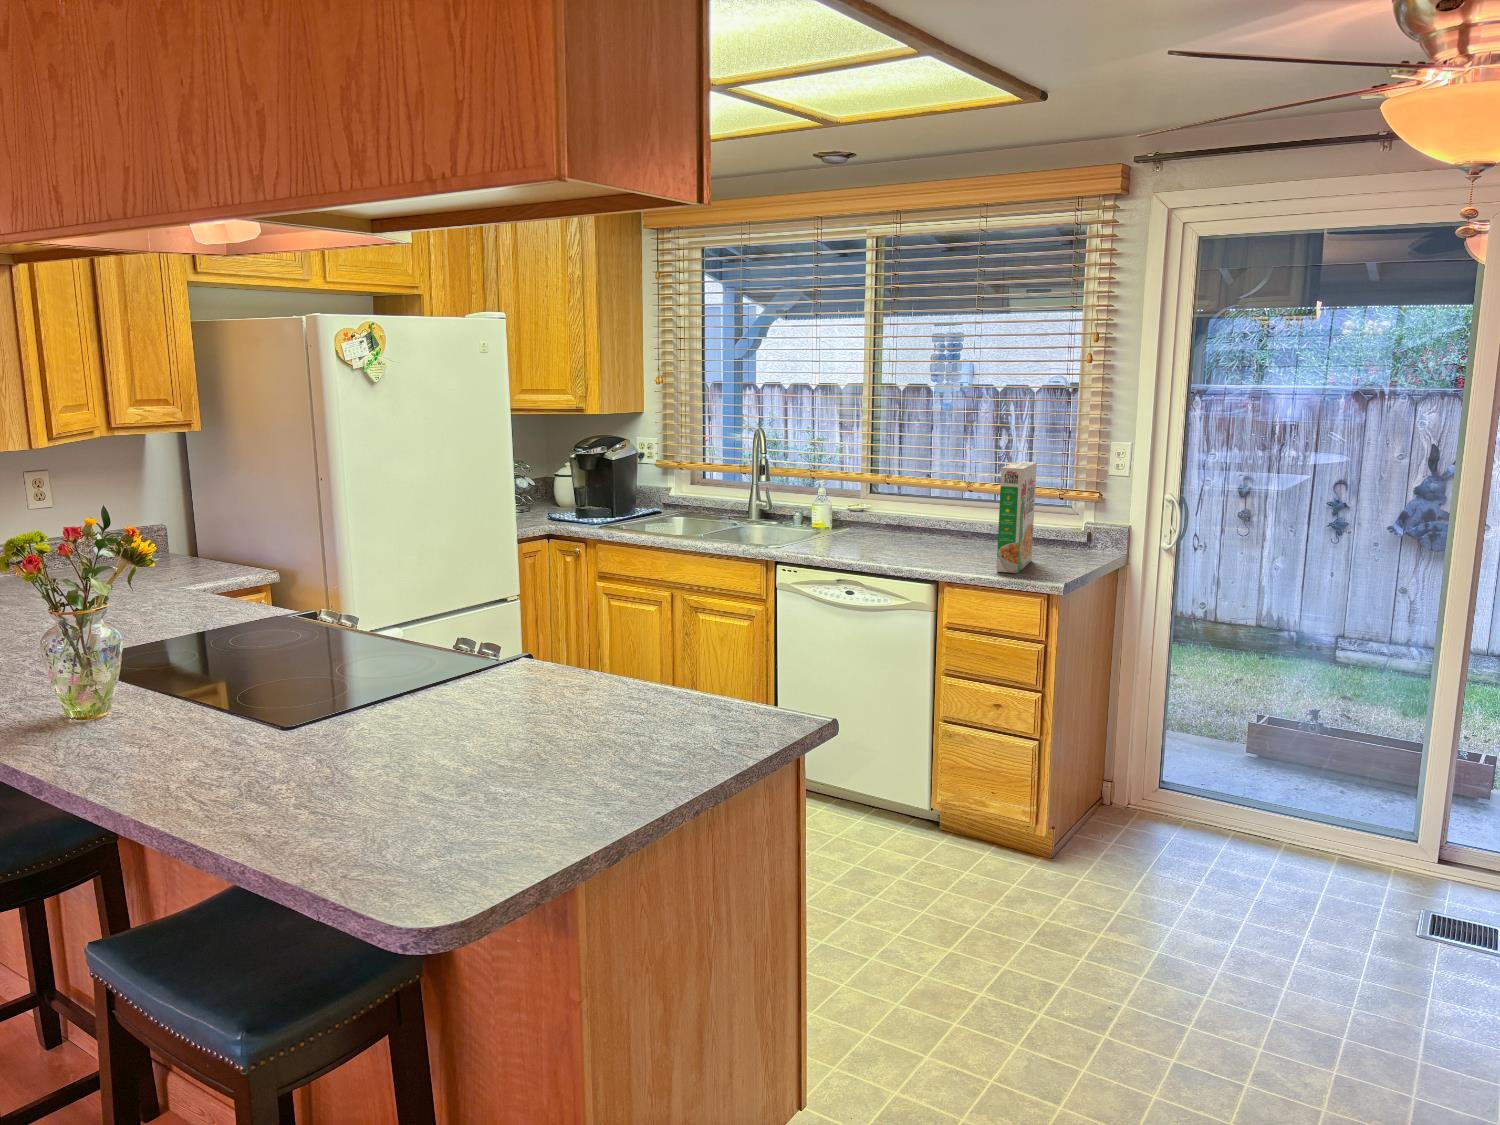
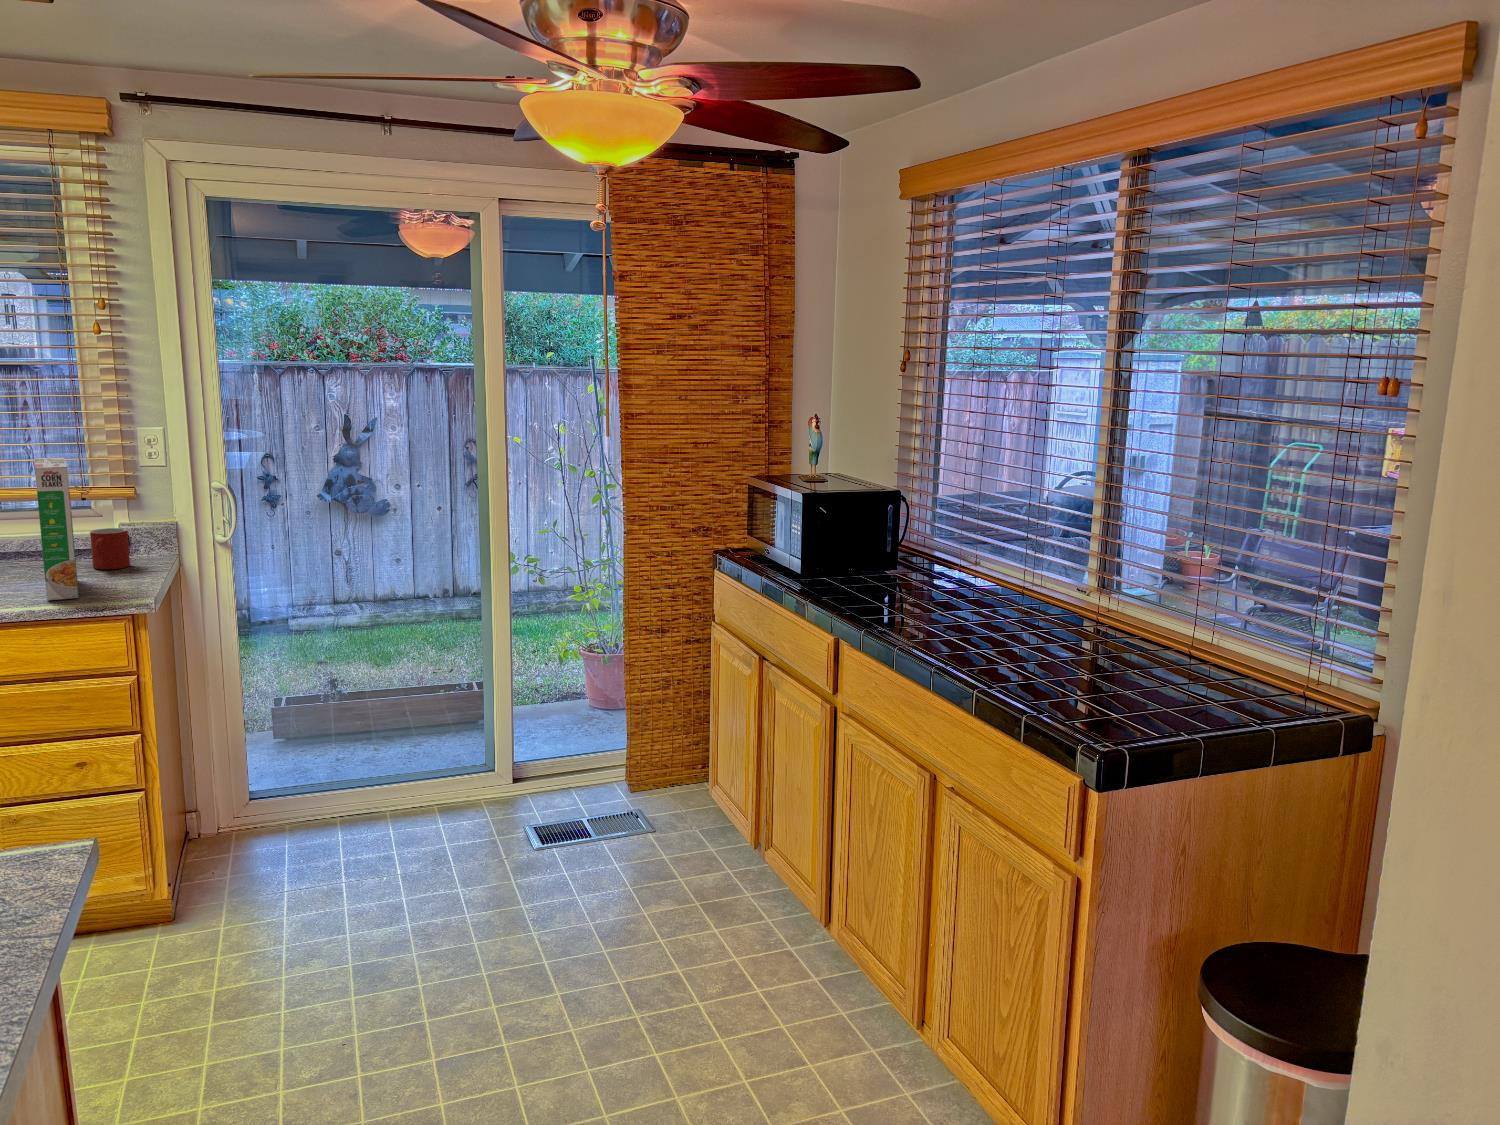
mug: none [1052,523,1082,557] -> present [90,528,130,569]

